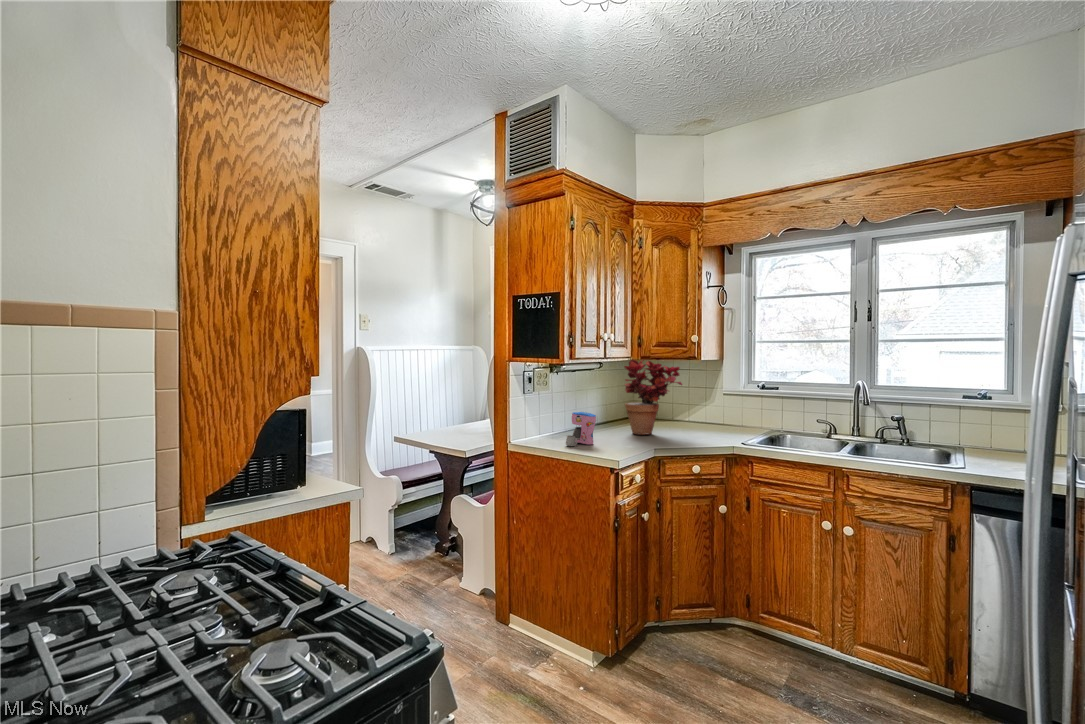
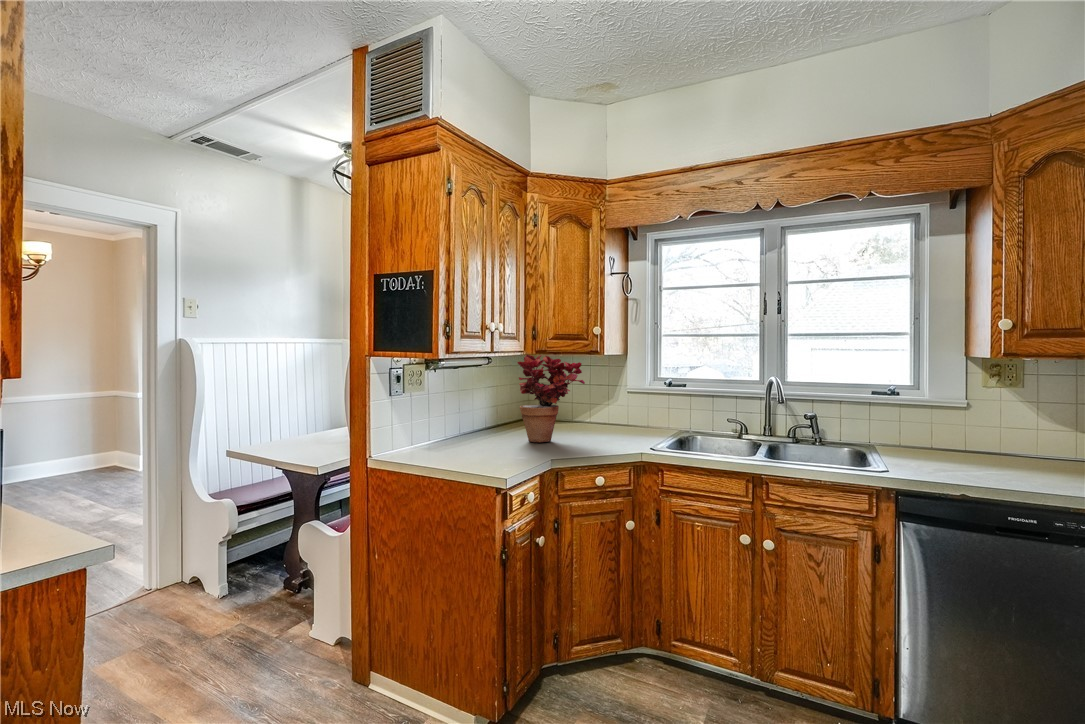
coffee maker: present [566,412,596,446] -> none [444,418,482,460]

